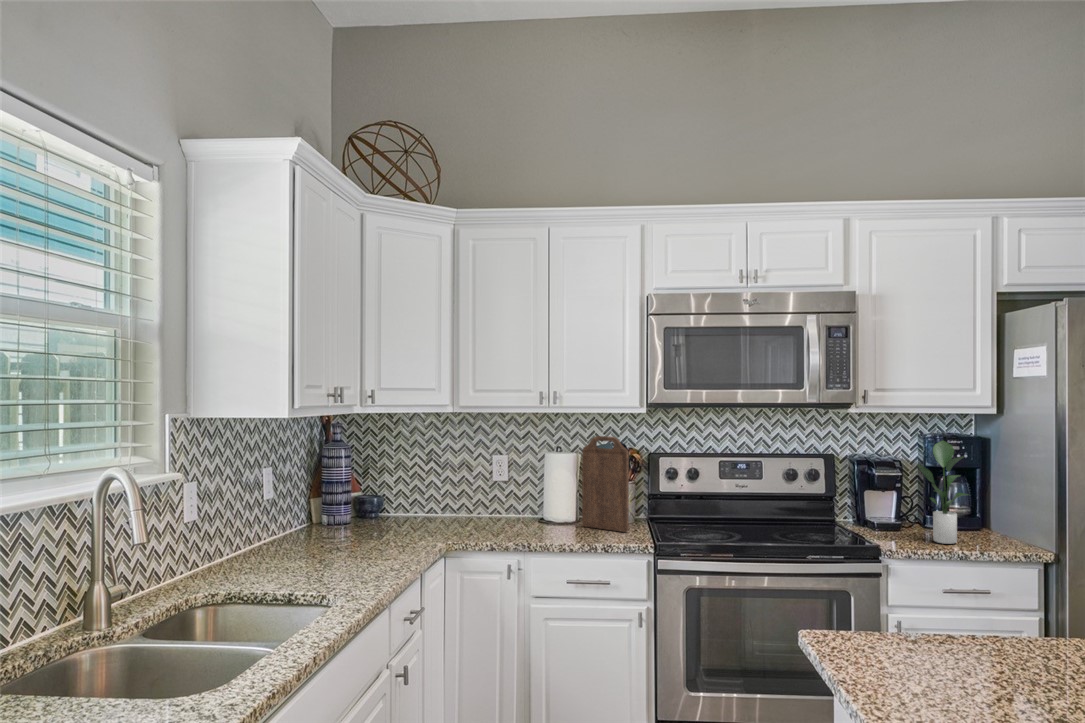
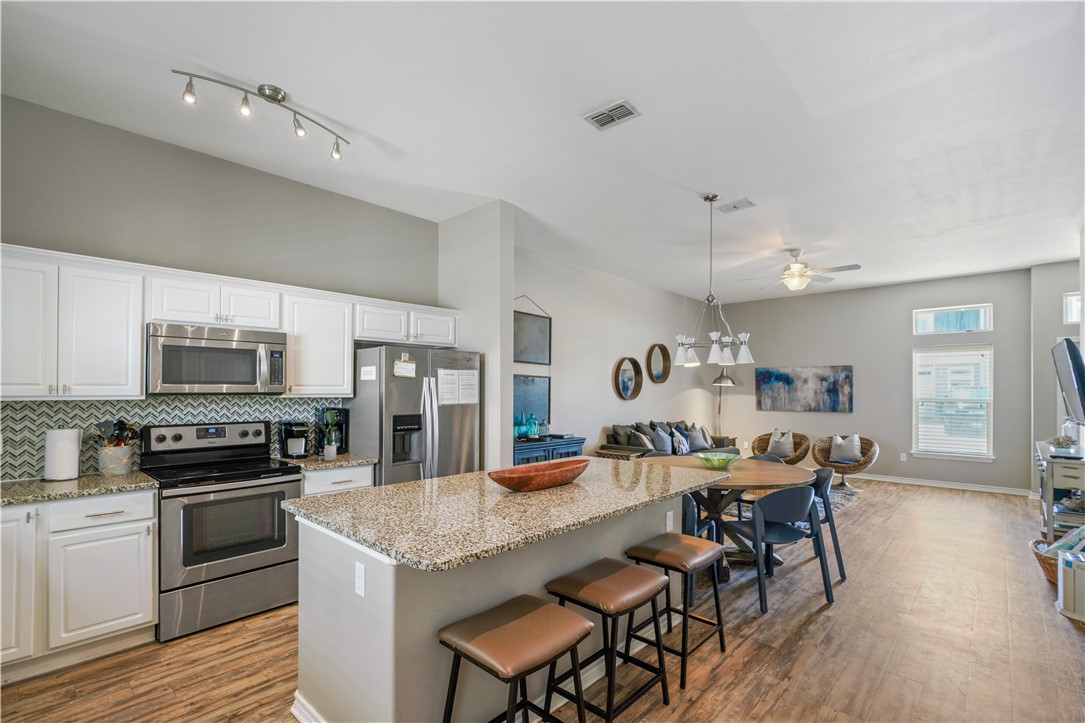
cutting board: present [582,436,629,532] -> none [88,416,134,480]

